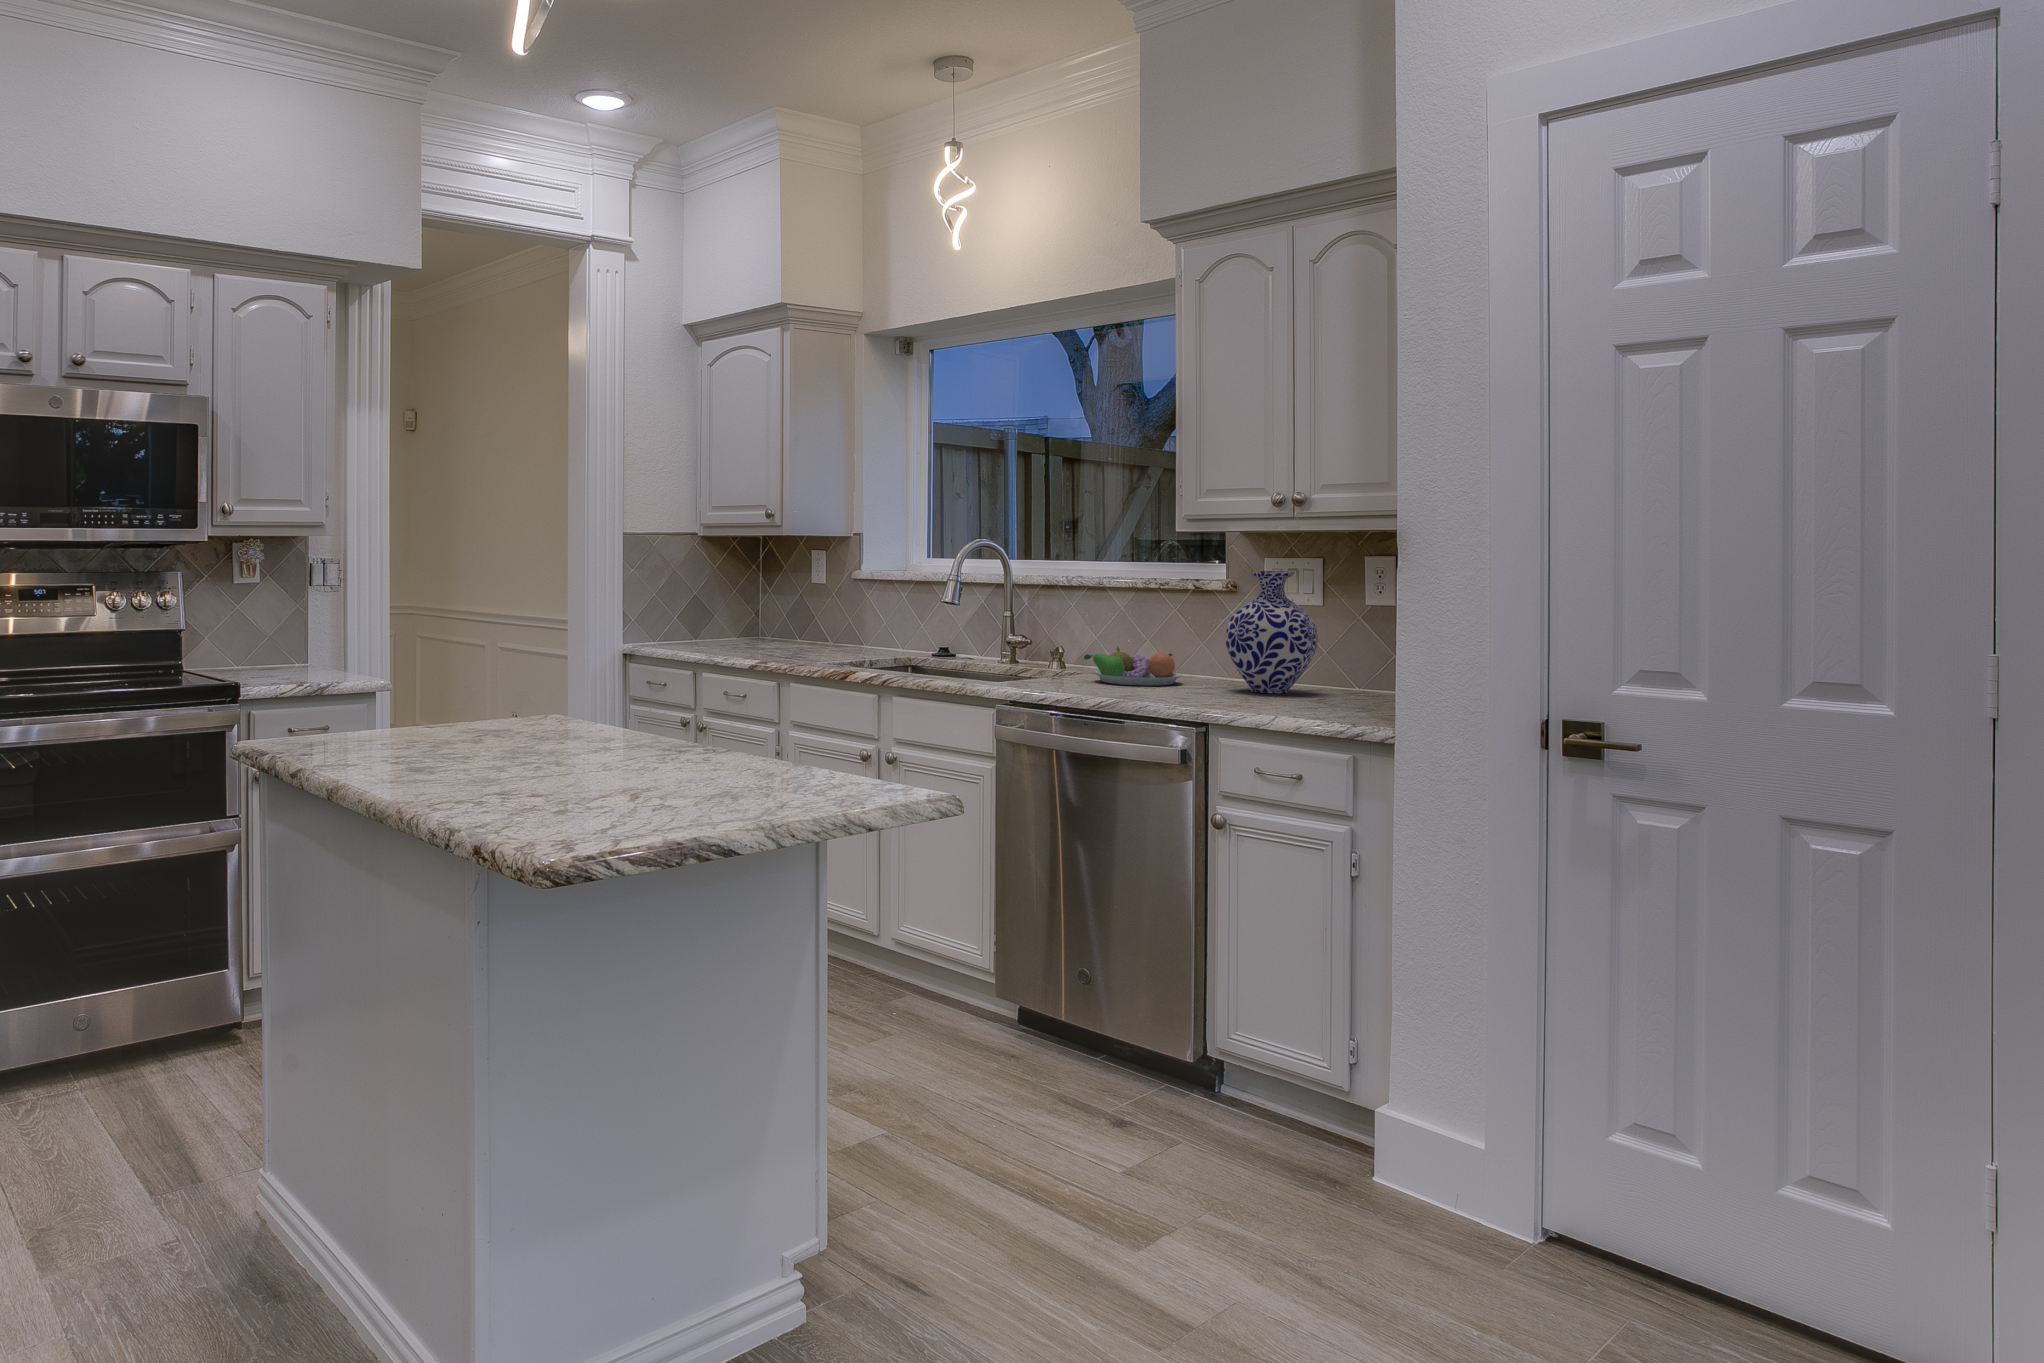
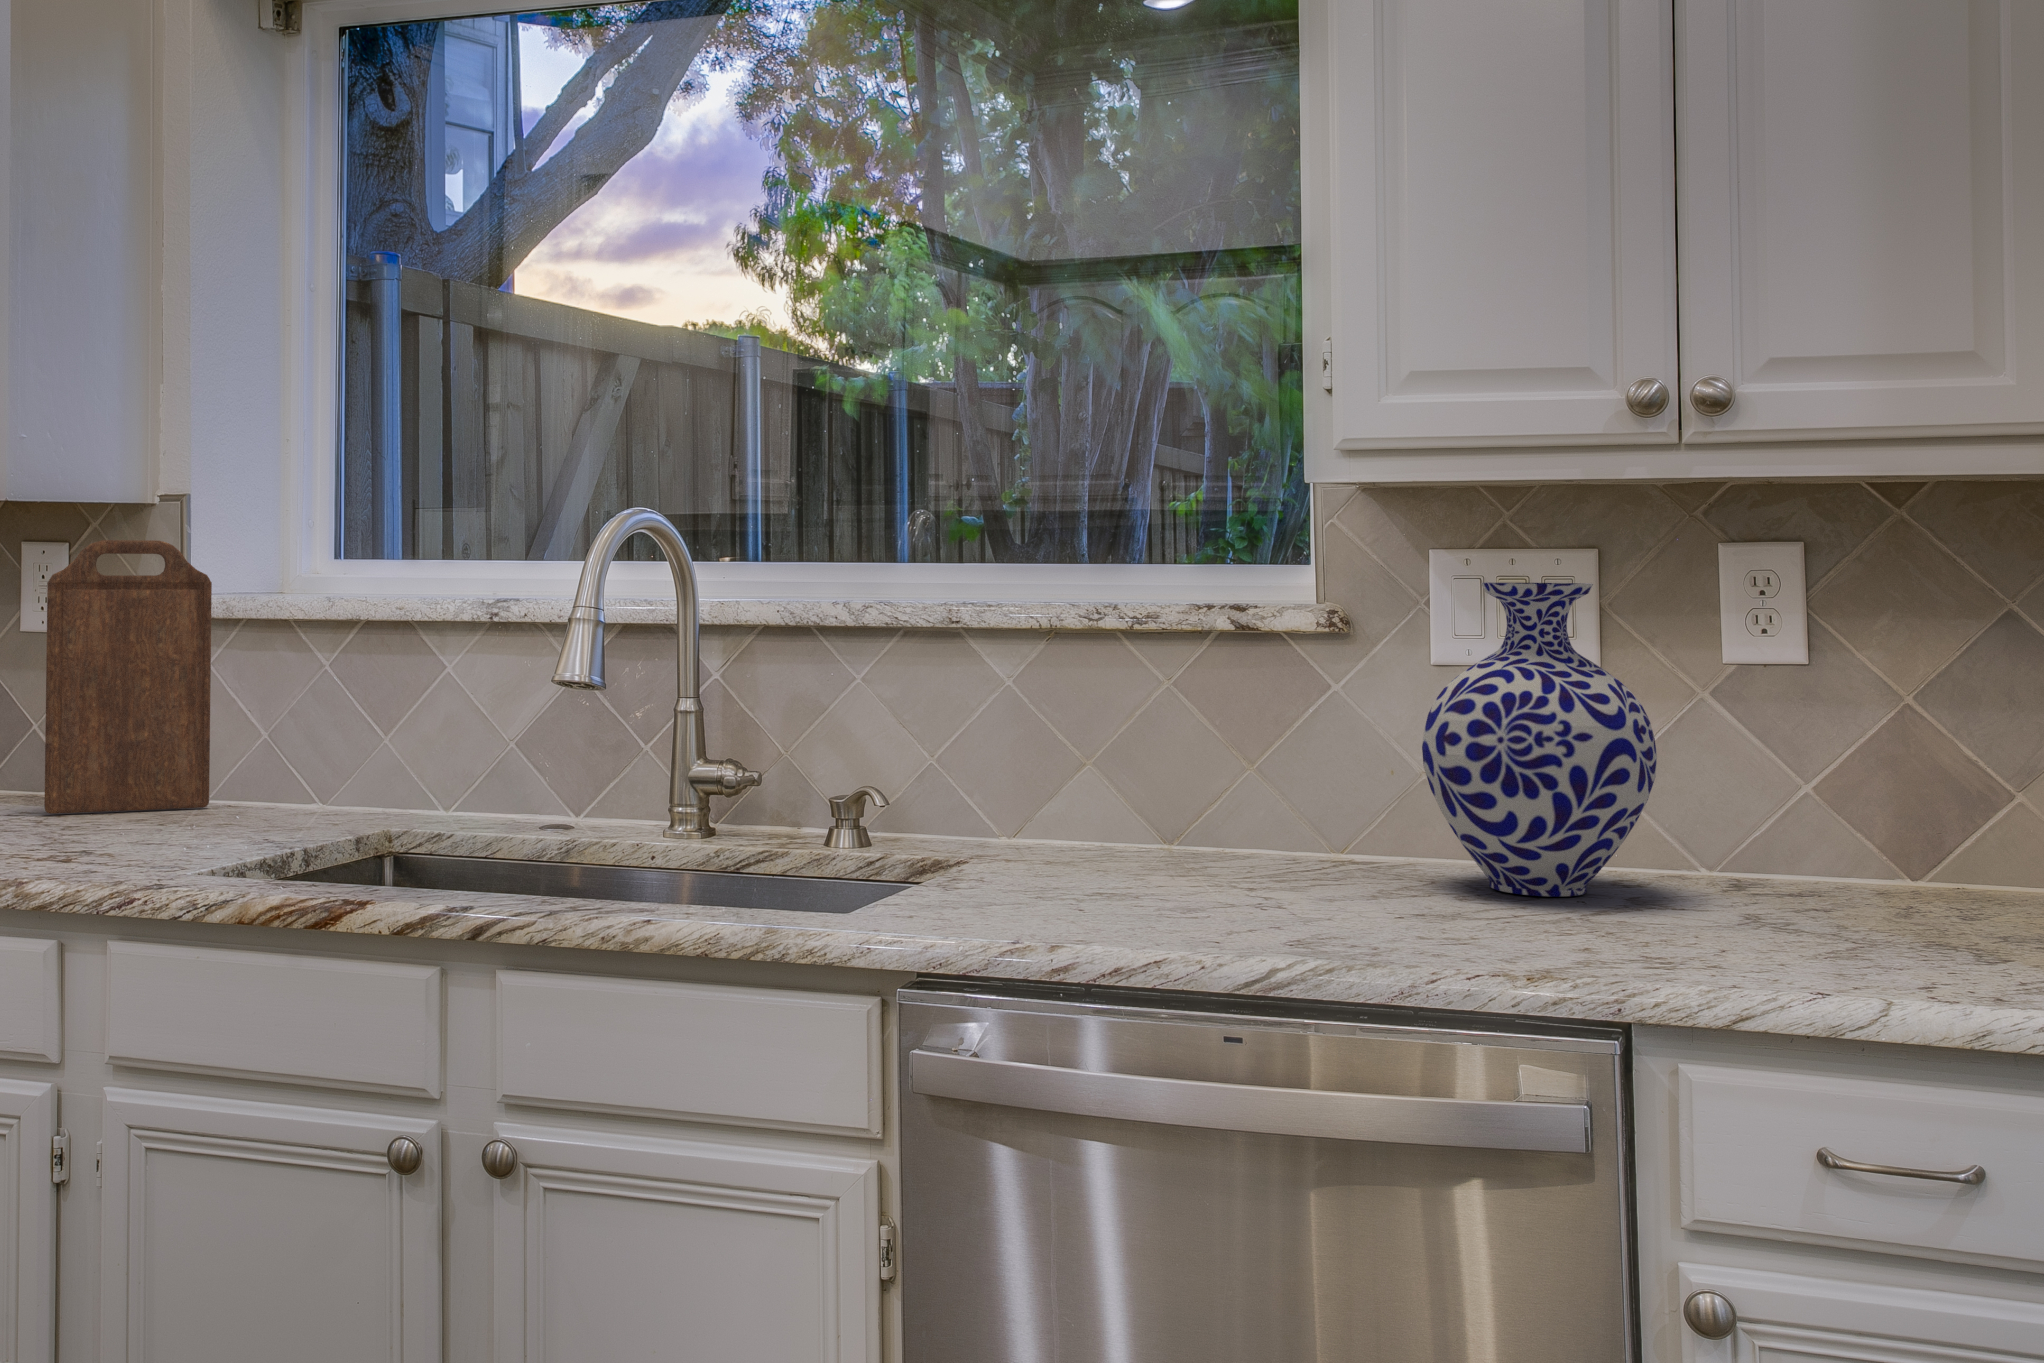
cutting board: none [807,550,866,651] -> present [44,540,212,814]
fruit bowl: present [1084,646,1182,686] -> none [1047,784,1287,895]

